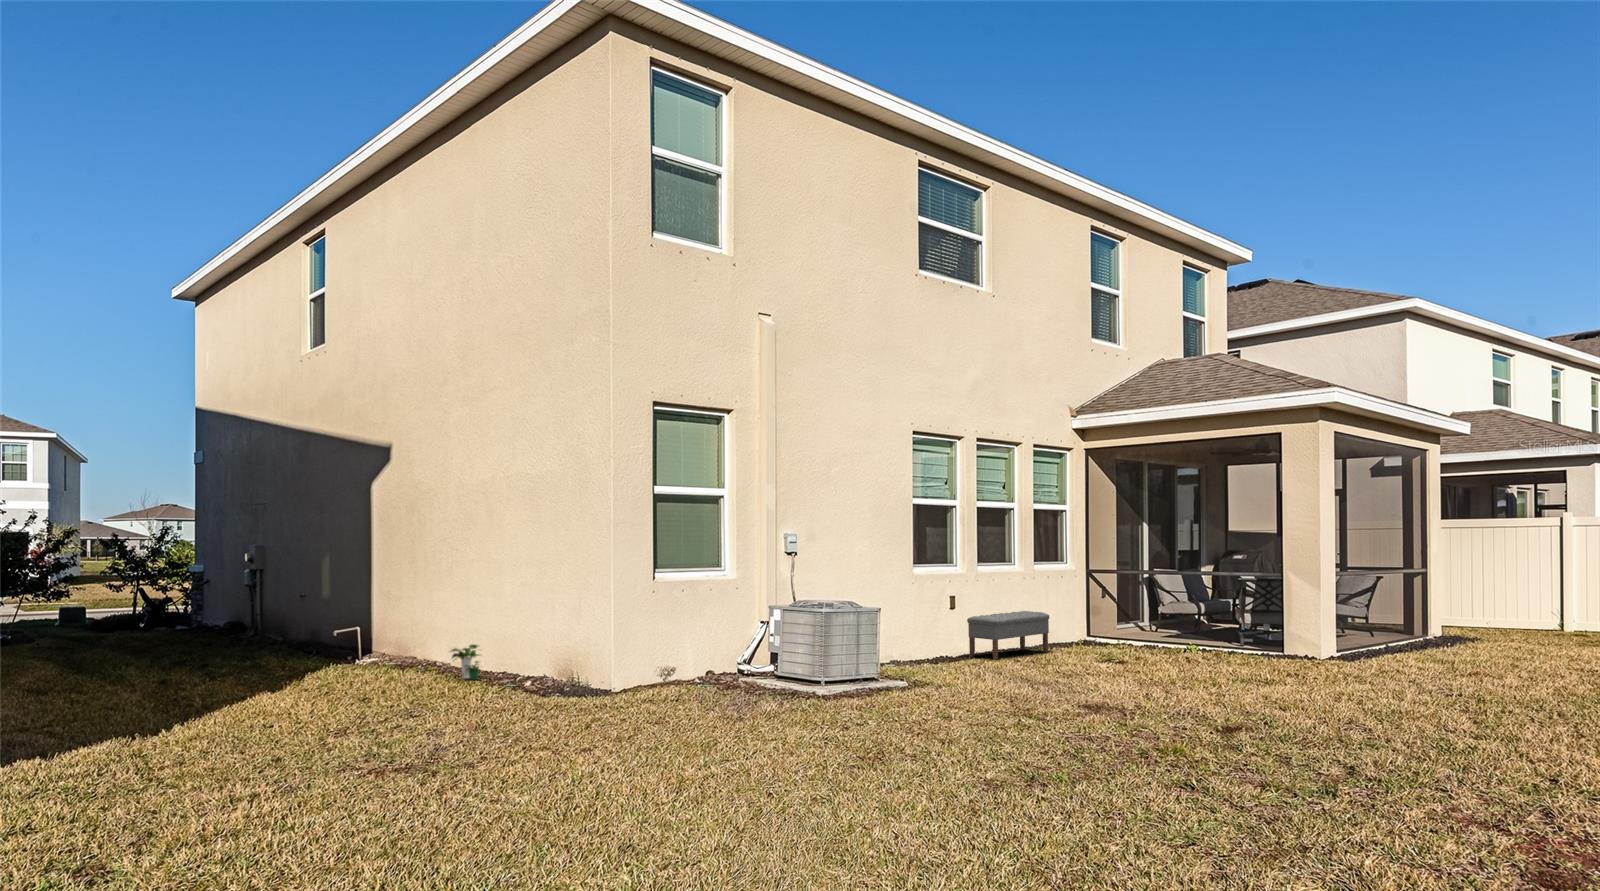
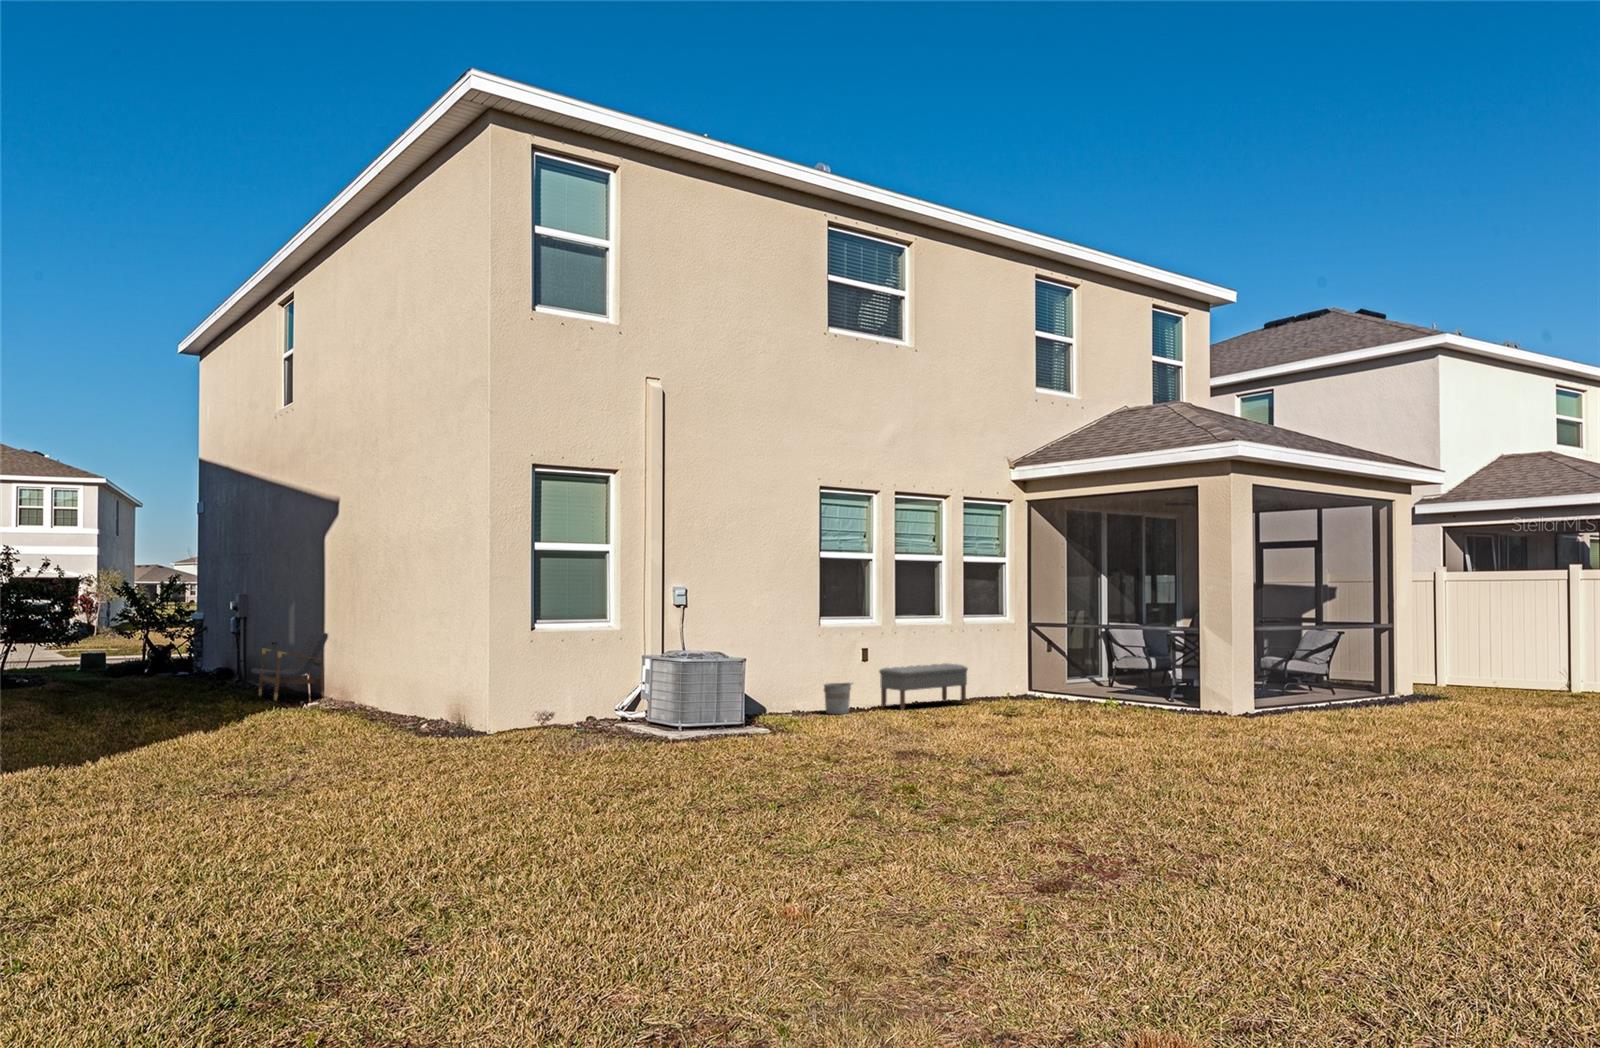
lounge chair: none [289,584,375,660] -> present [251,631,328,701]
bucket: none [921,632,952,665] -> present [824,683,851,714]
potted plant: present [451,644,480,680] -> none [371,687,404,719]

